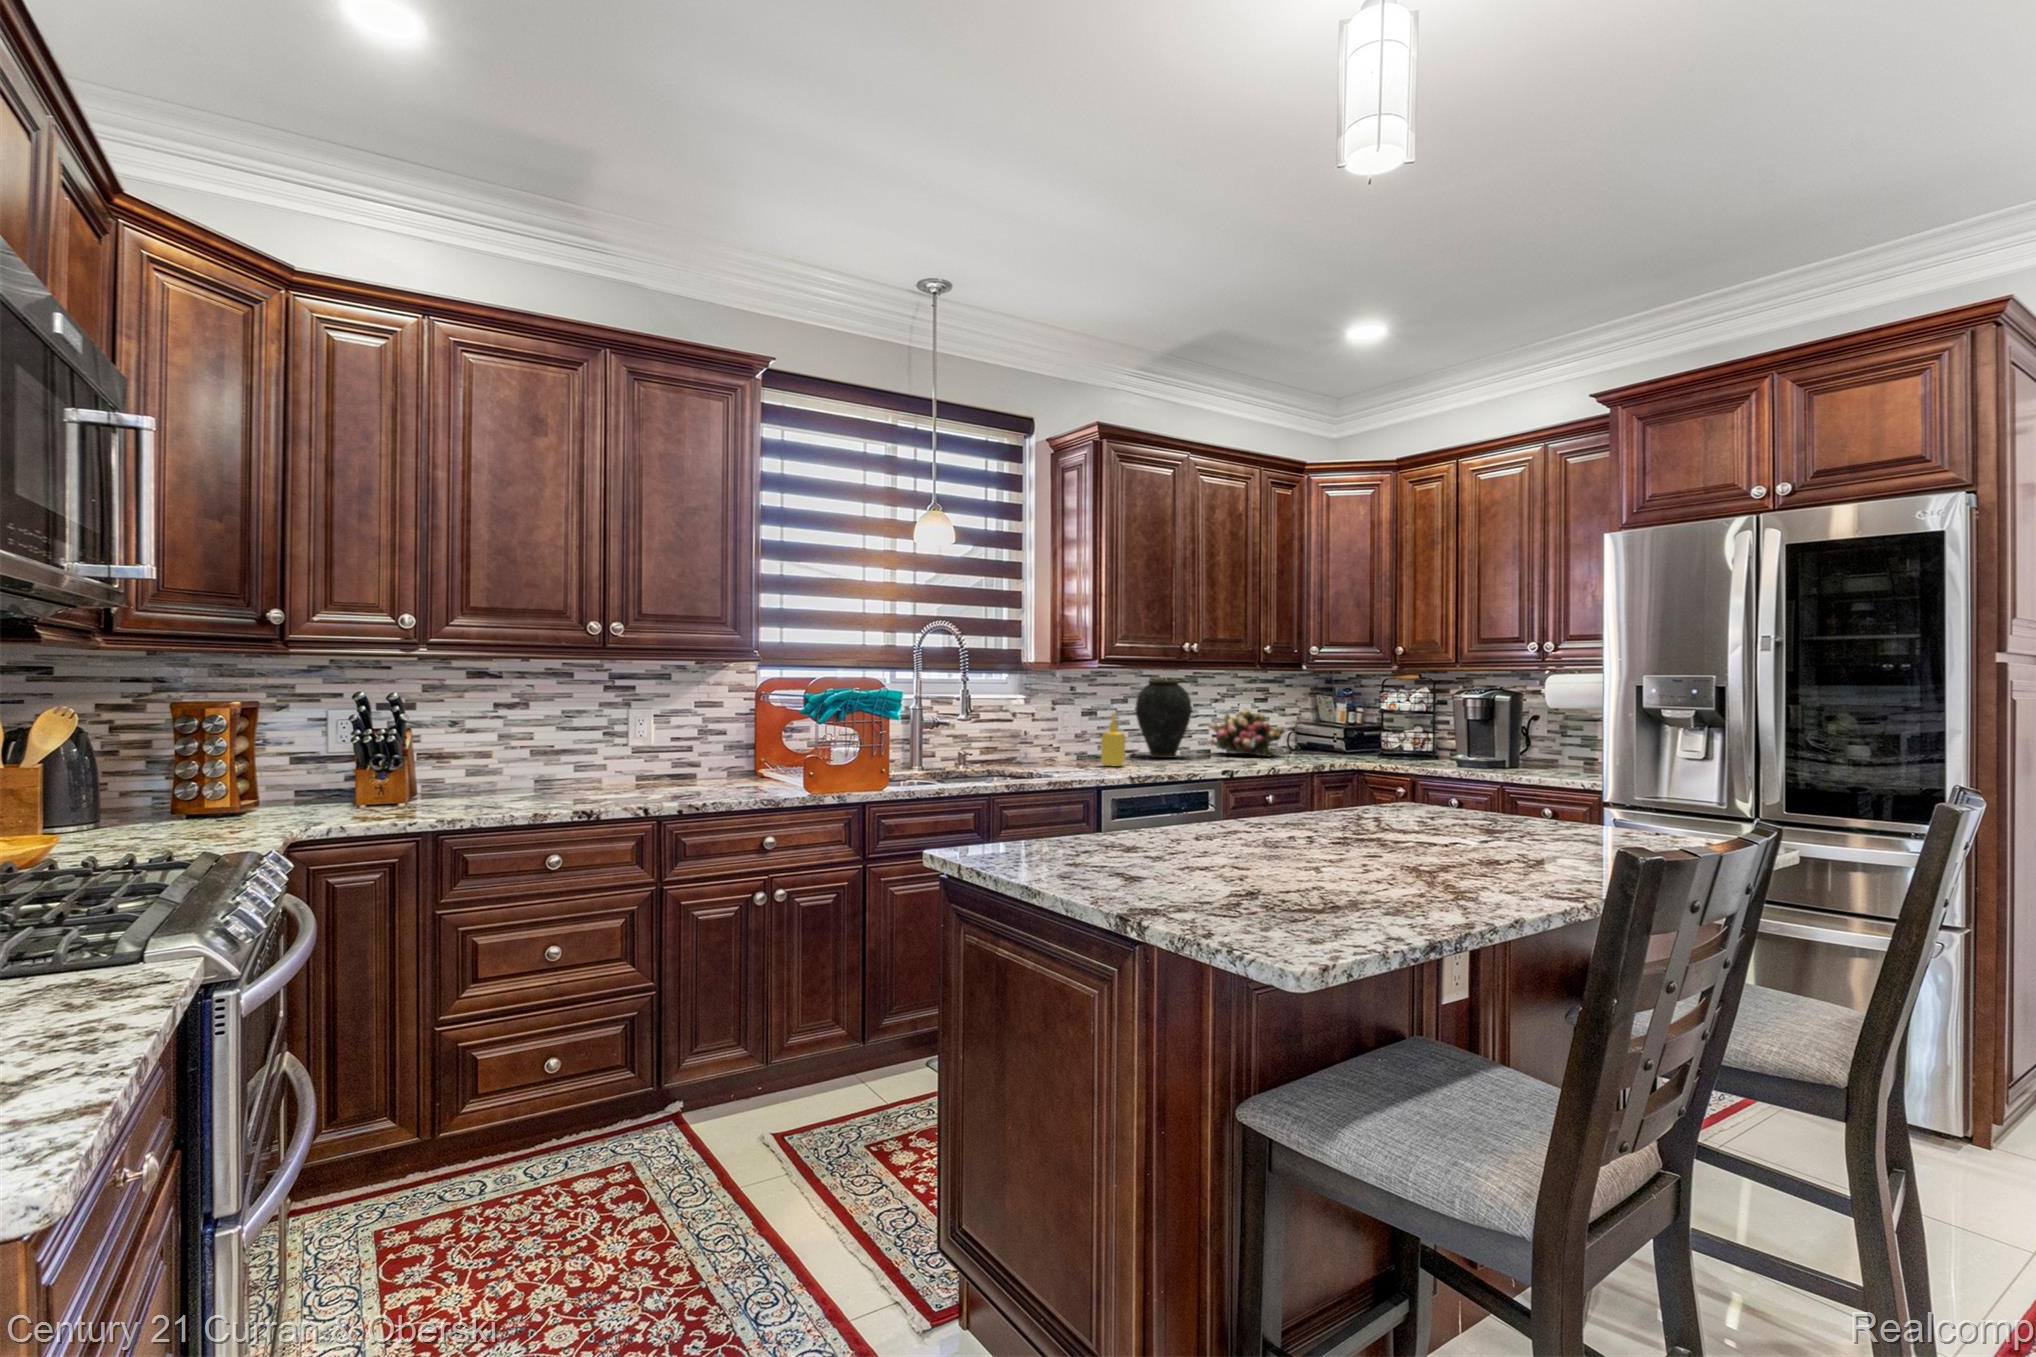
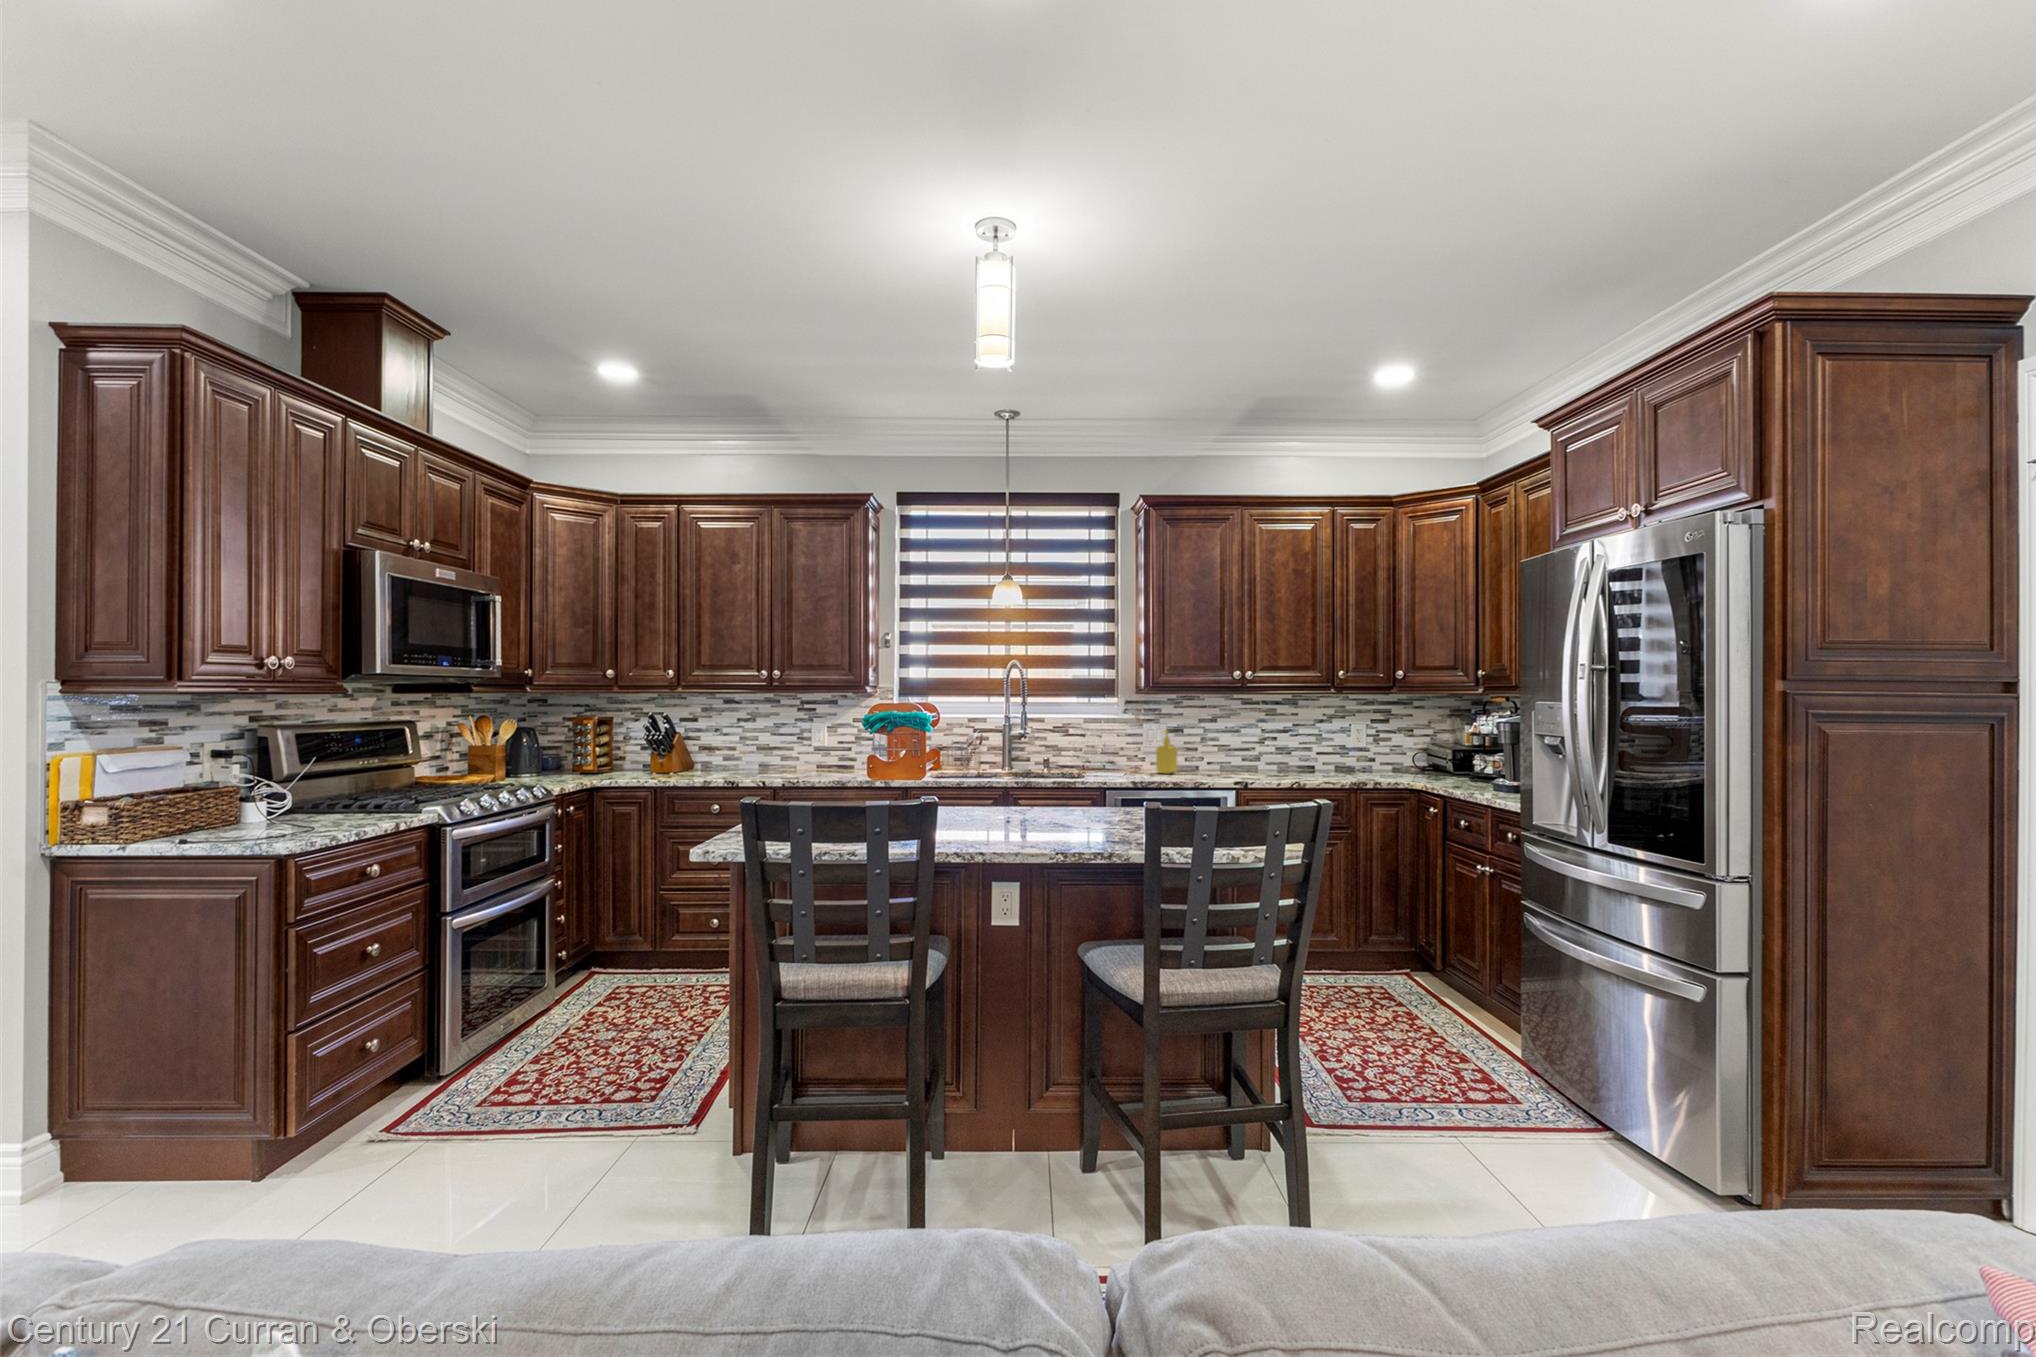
vase: present [1136,680,1192,758] -> none [1226,703,1275,770]
flower arrangement: present [1206,710,1285,756] -> none [1301,730,1375,773]

